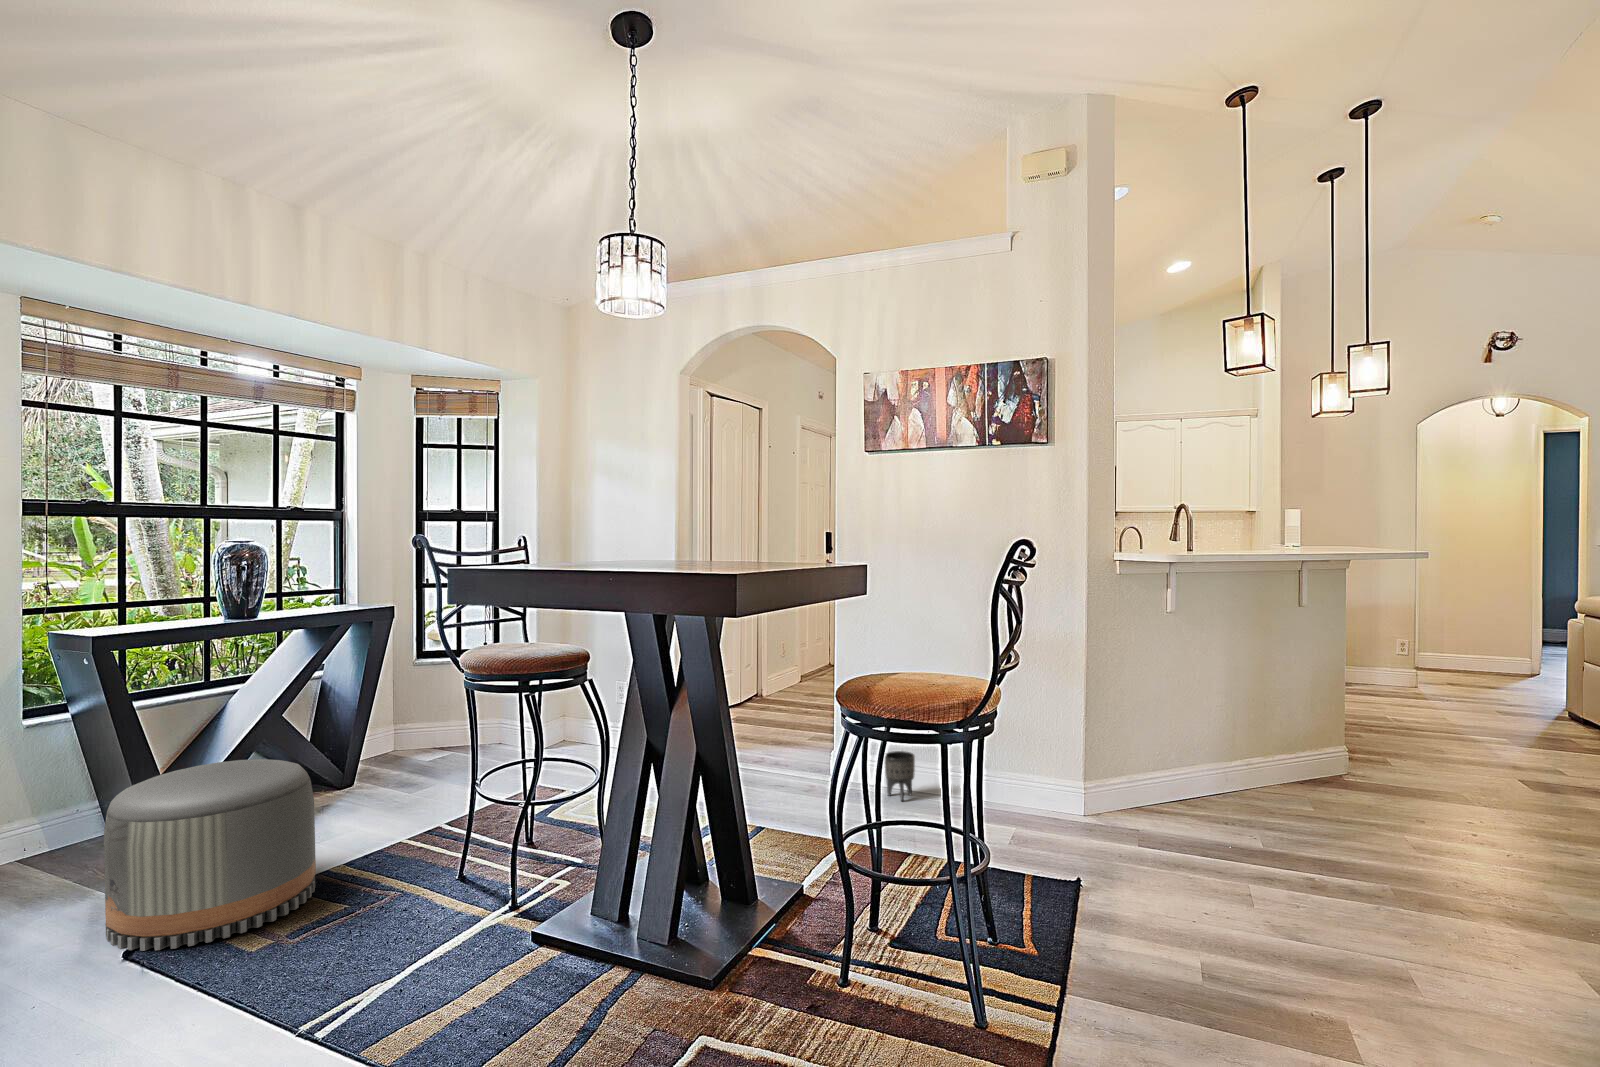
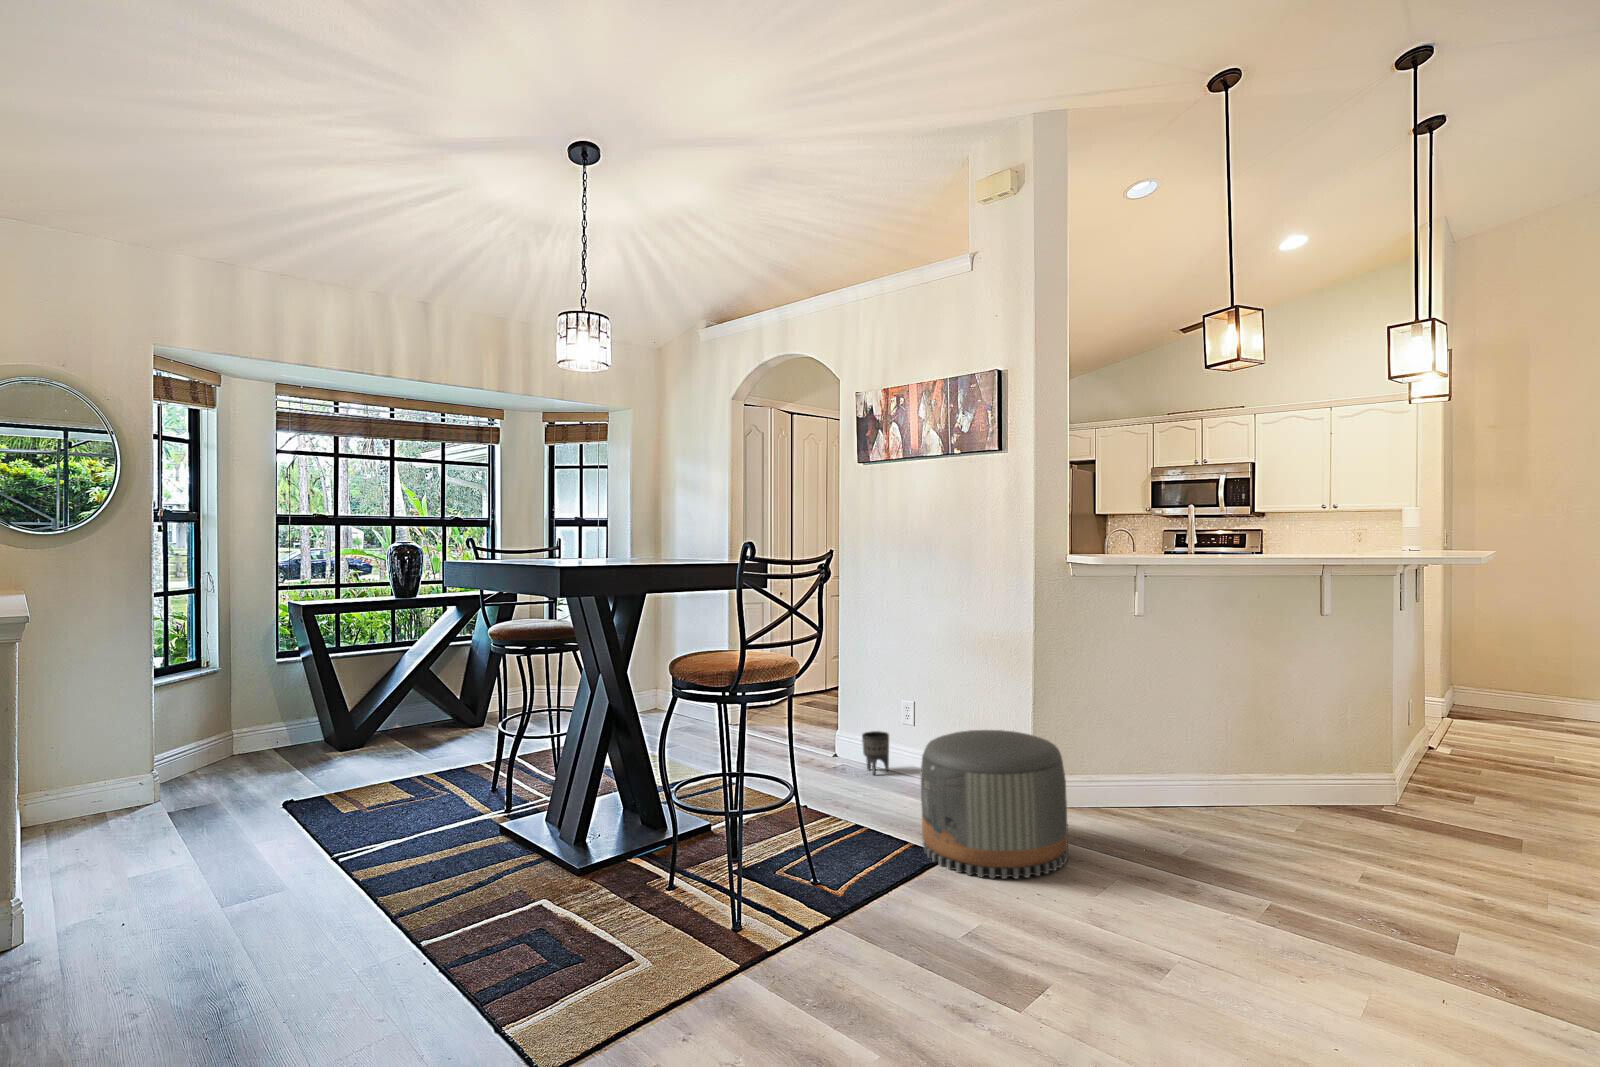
pouf: present [104,759,316,951] -> present [920,730,1068,879]

